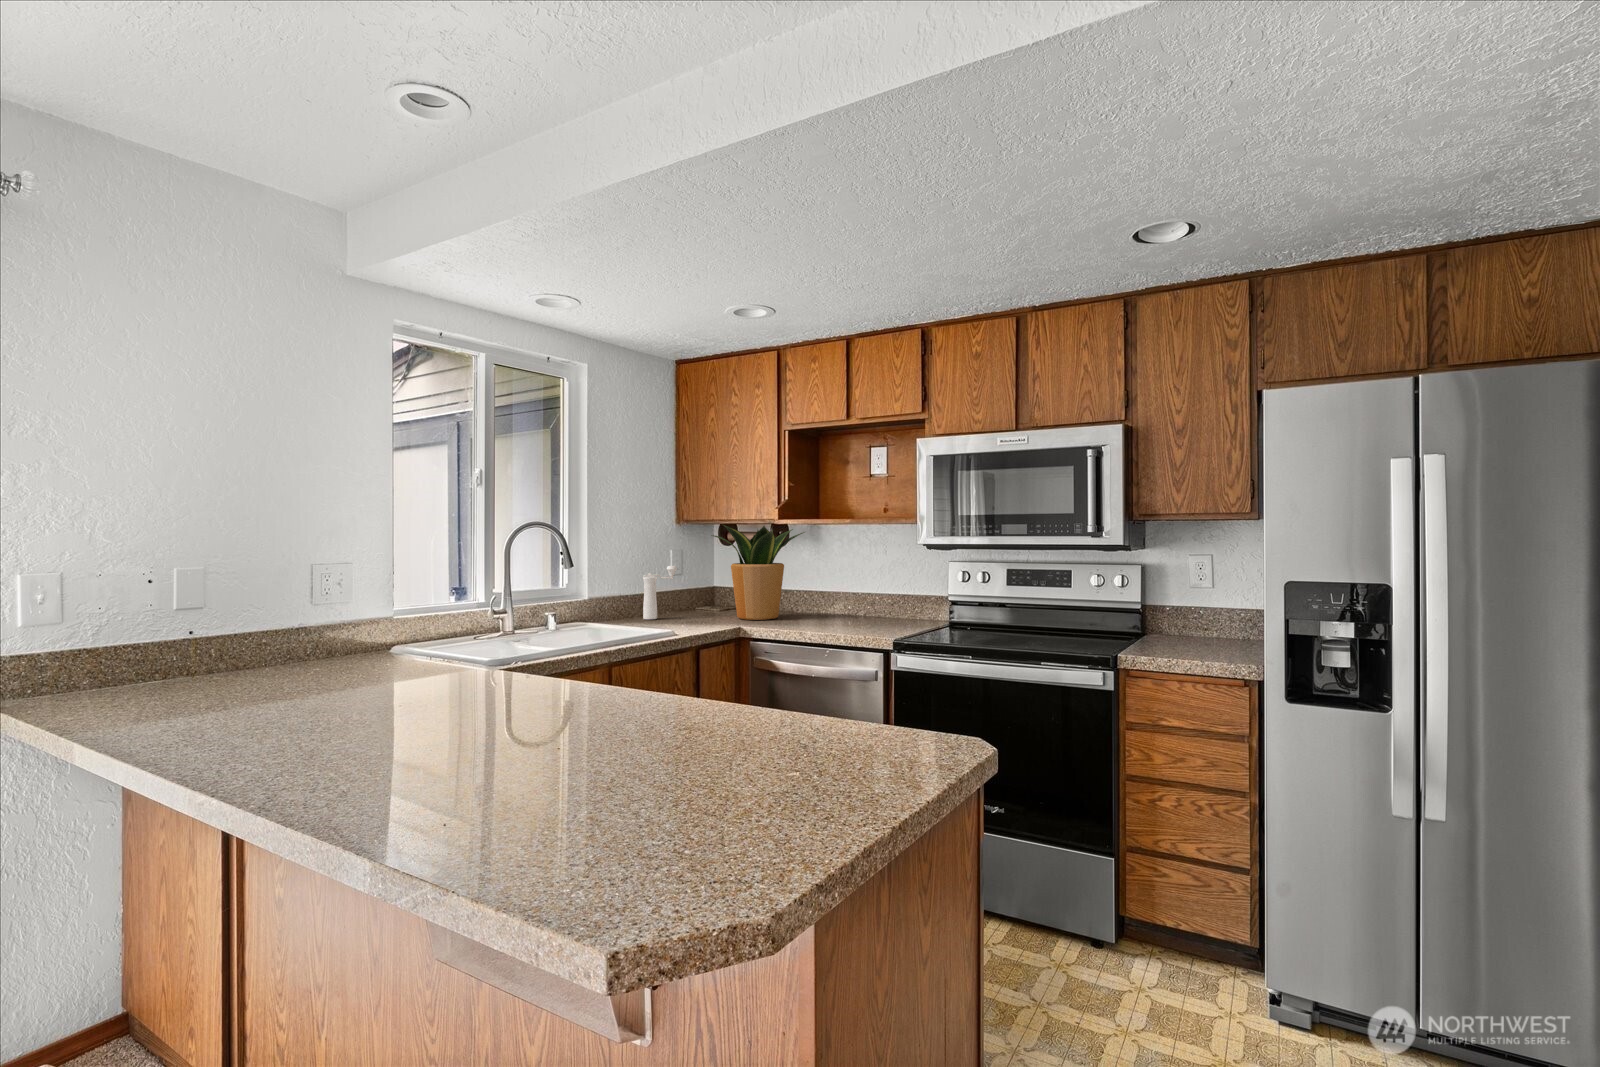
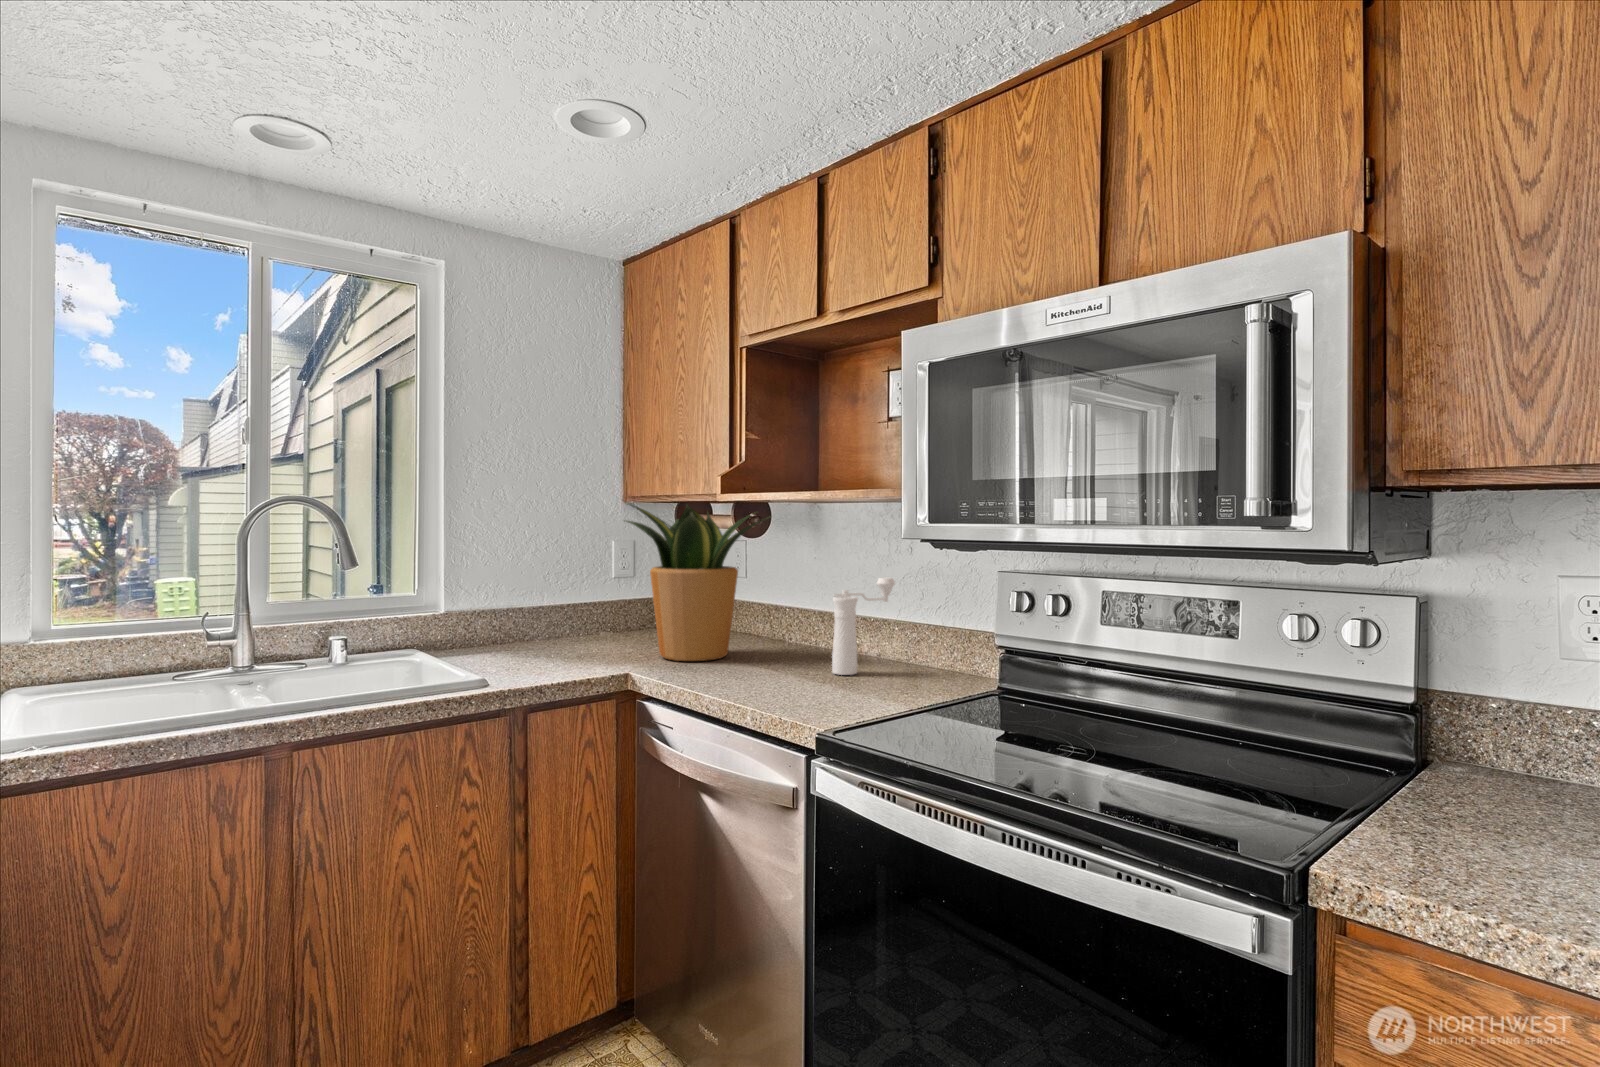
pepper mill: present [643,566,677,619] -> present [832,578,895,675]

